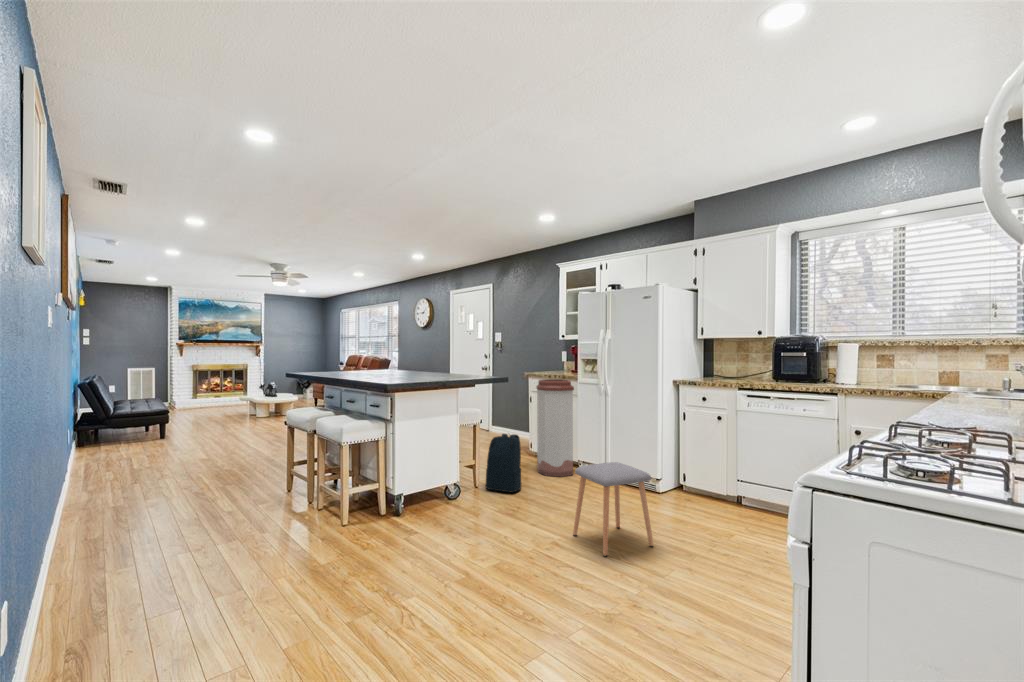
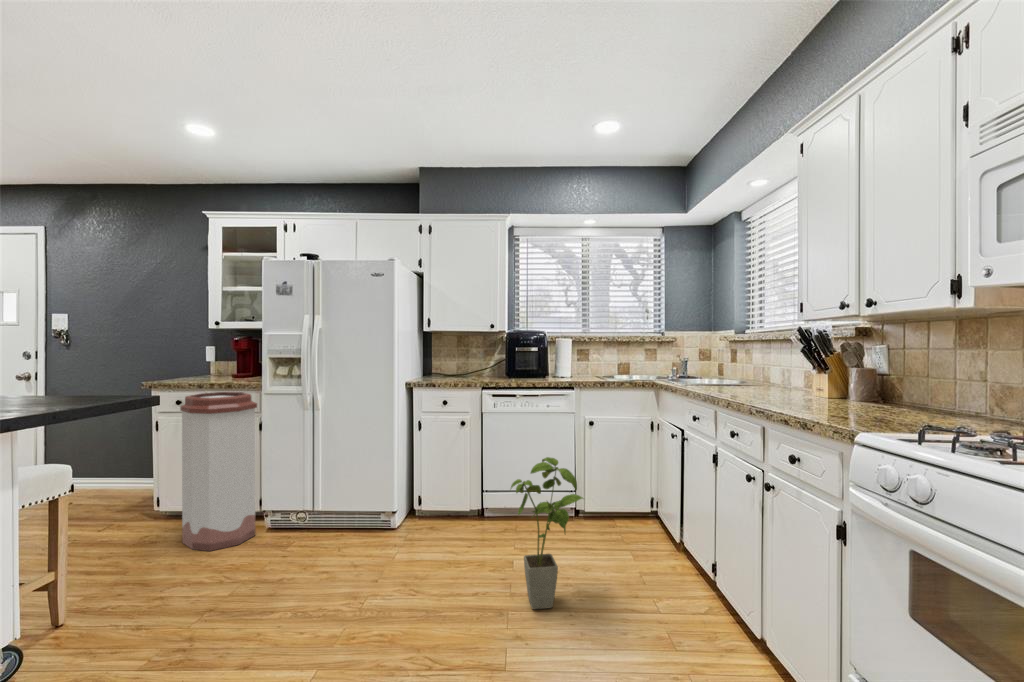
backpack: present [486,434,521,493] -> none [116,499,194,620]
house plant: none [677,439,751,567] -> present [511,457,583,609]
stool: present [573,462,653,556] -> none [370,508,478,655]

